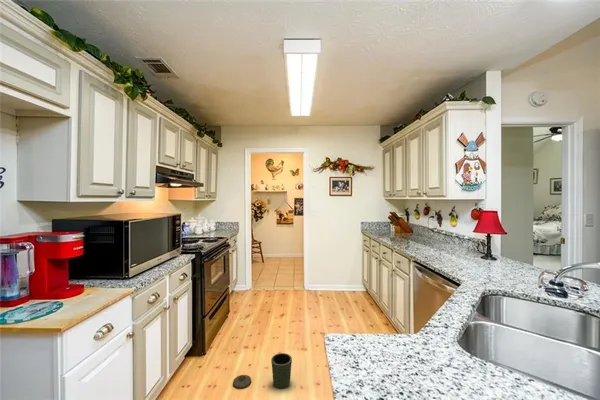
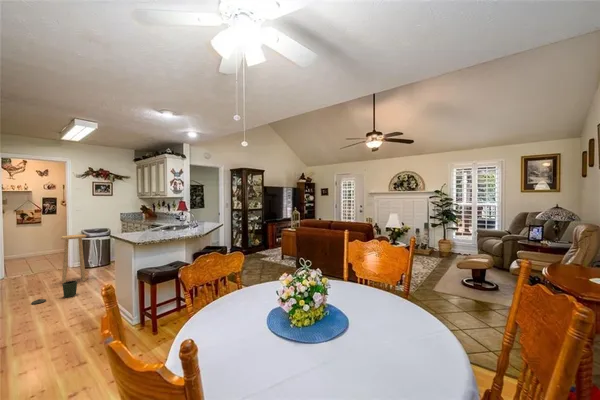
stool: none [286,257,315,338] -> present [61,235,86,283]

